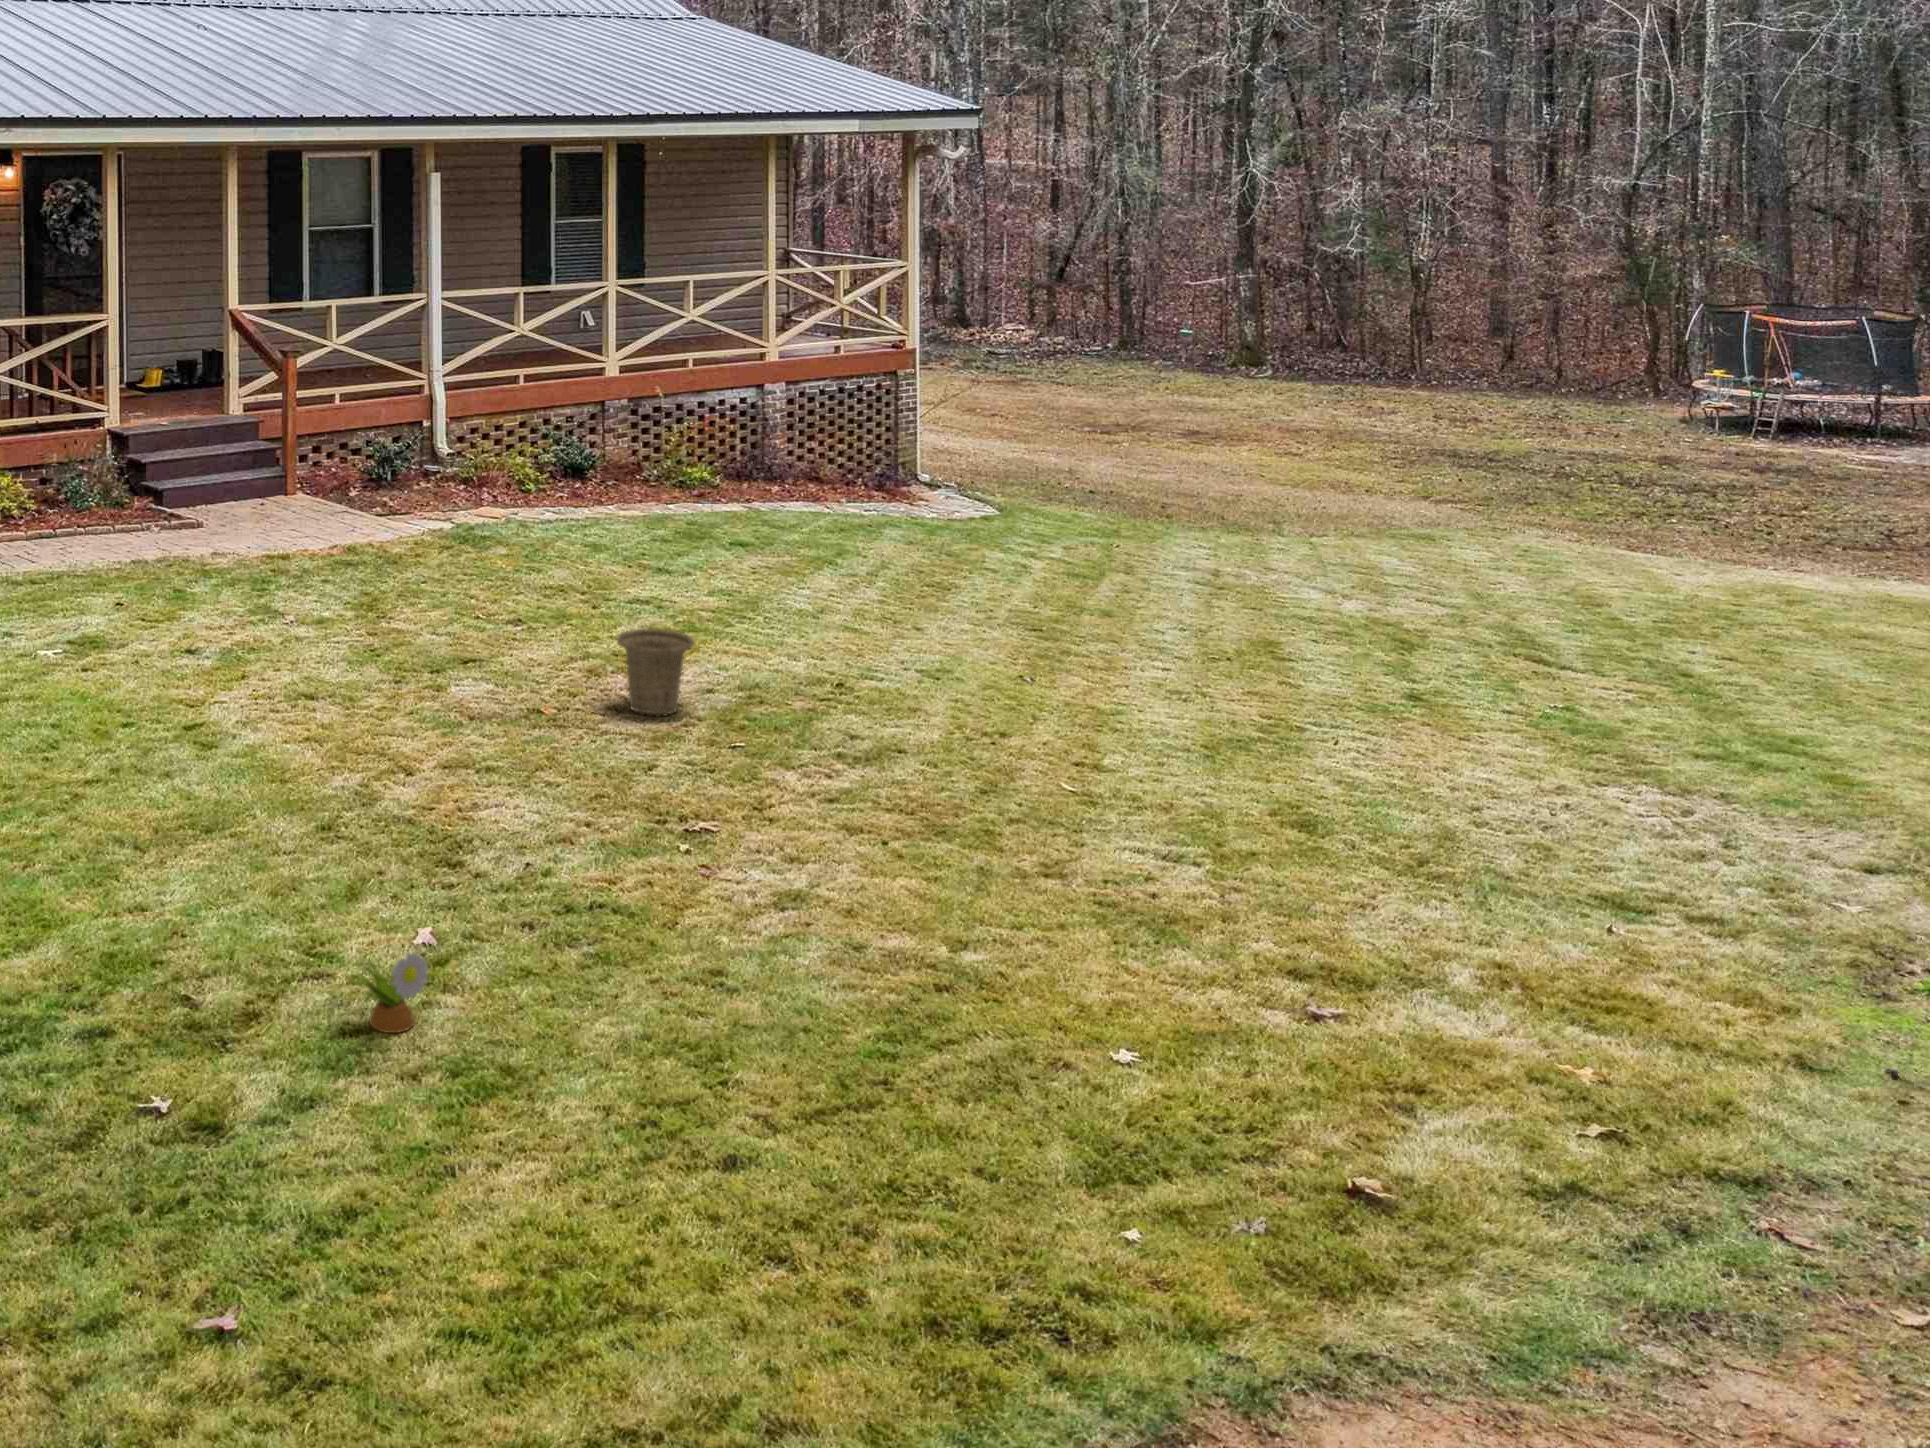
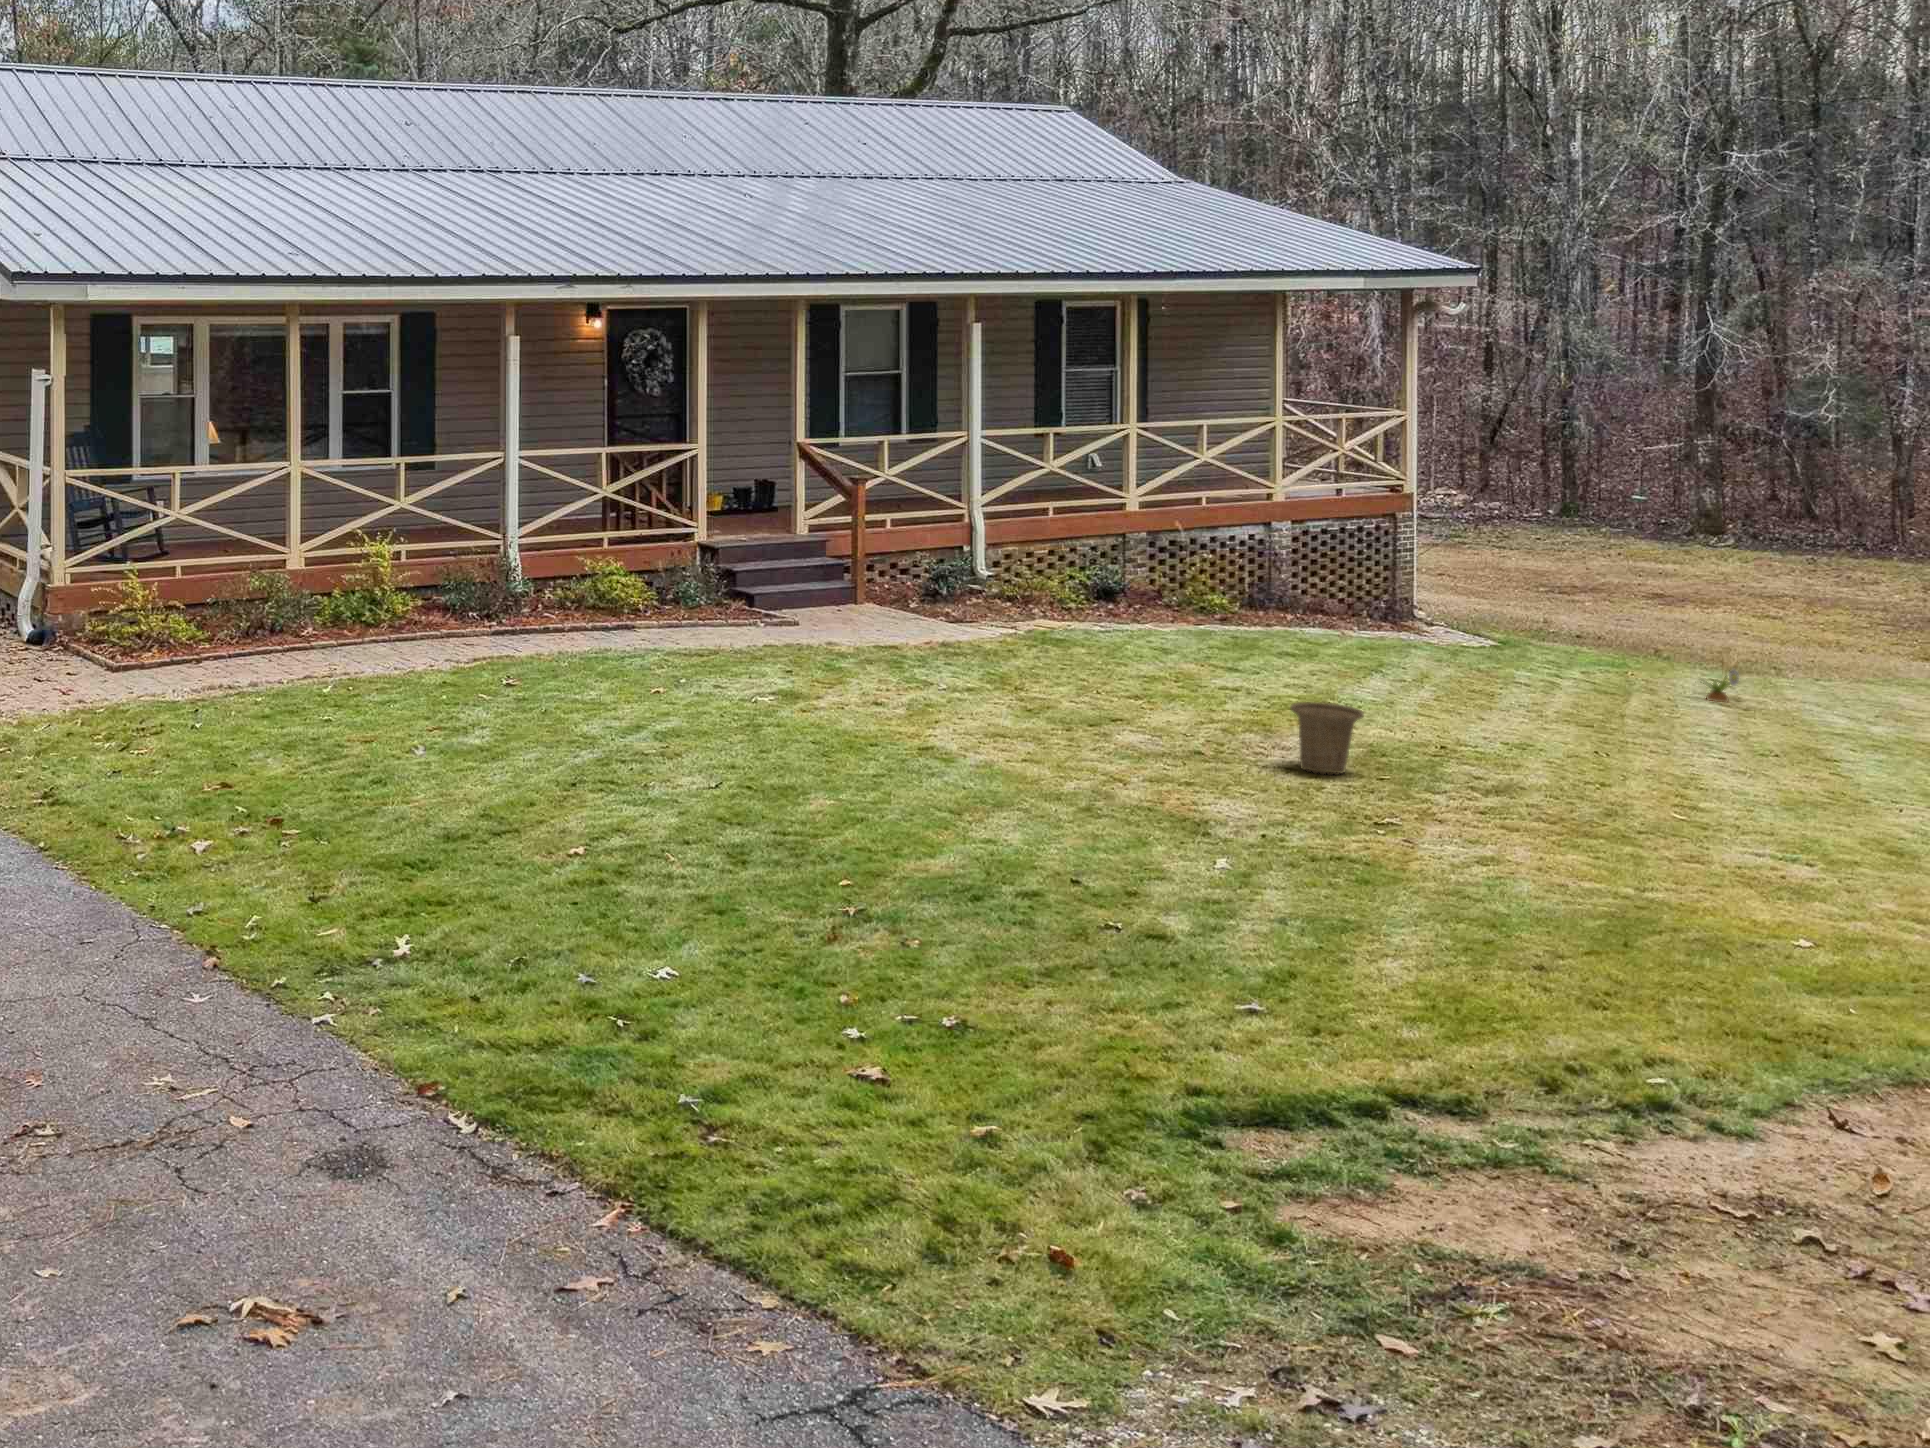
decorative plant: present [351,952,430,1033] -> present [1700,669,1739,702]

